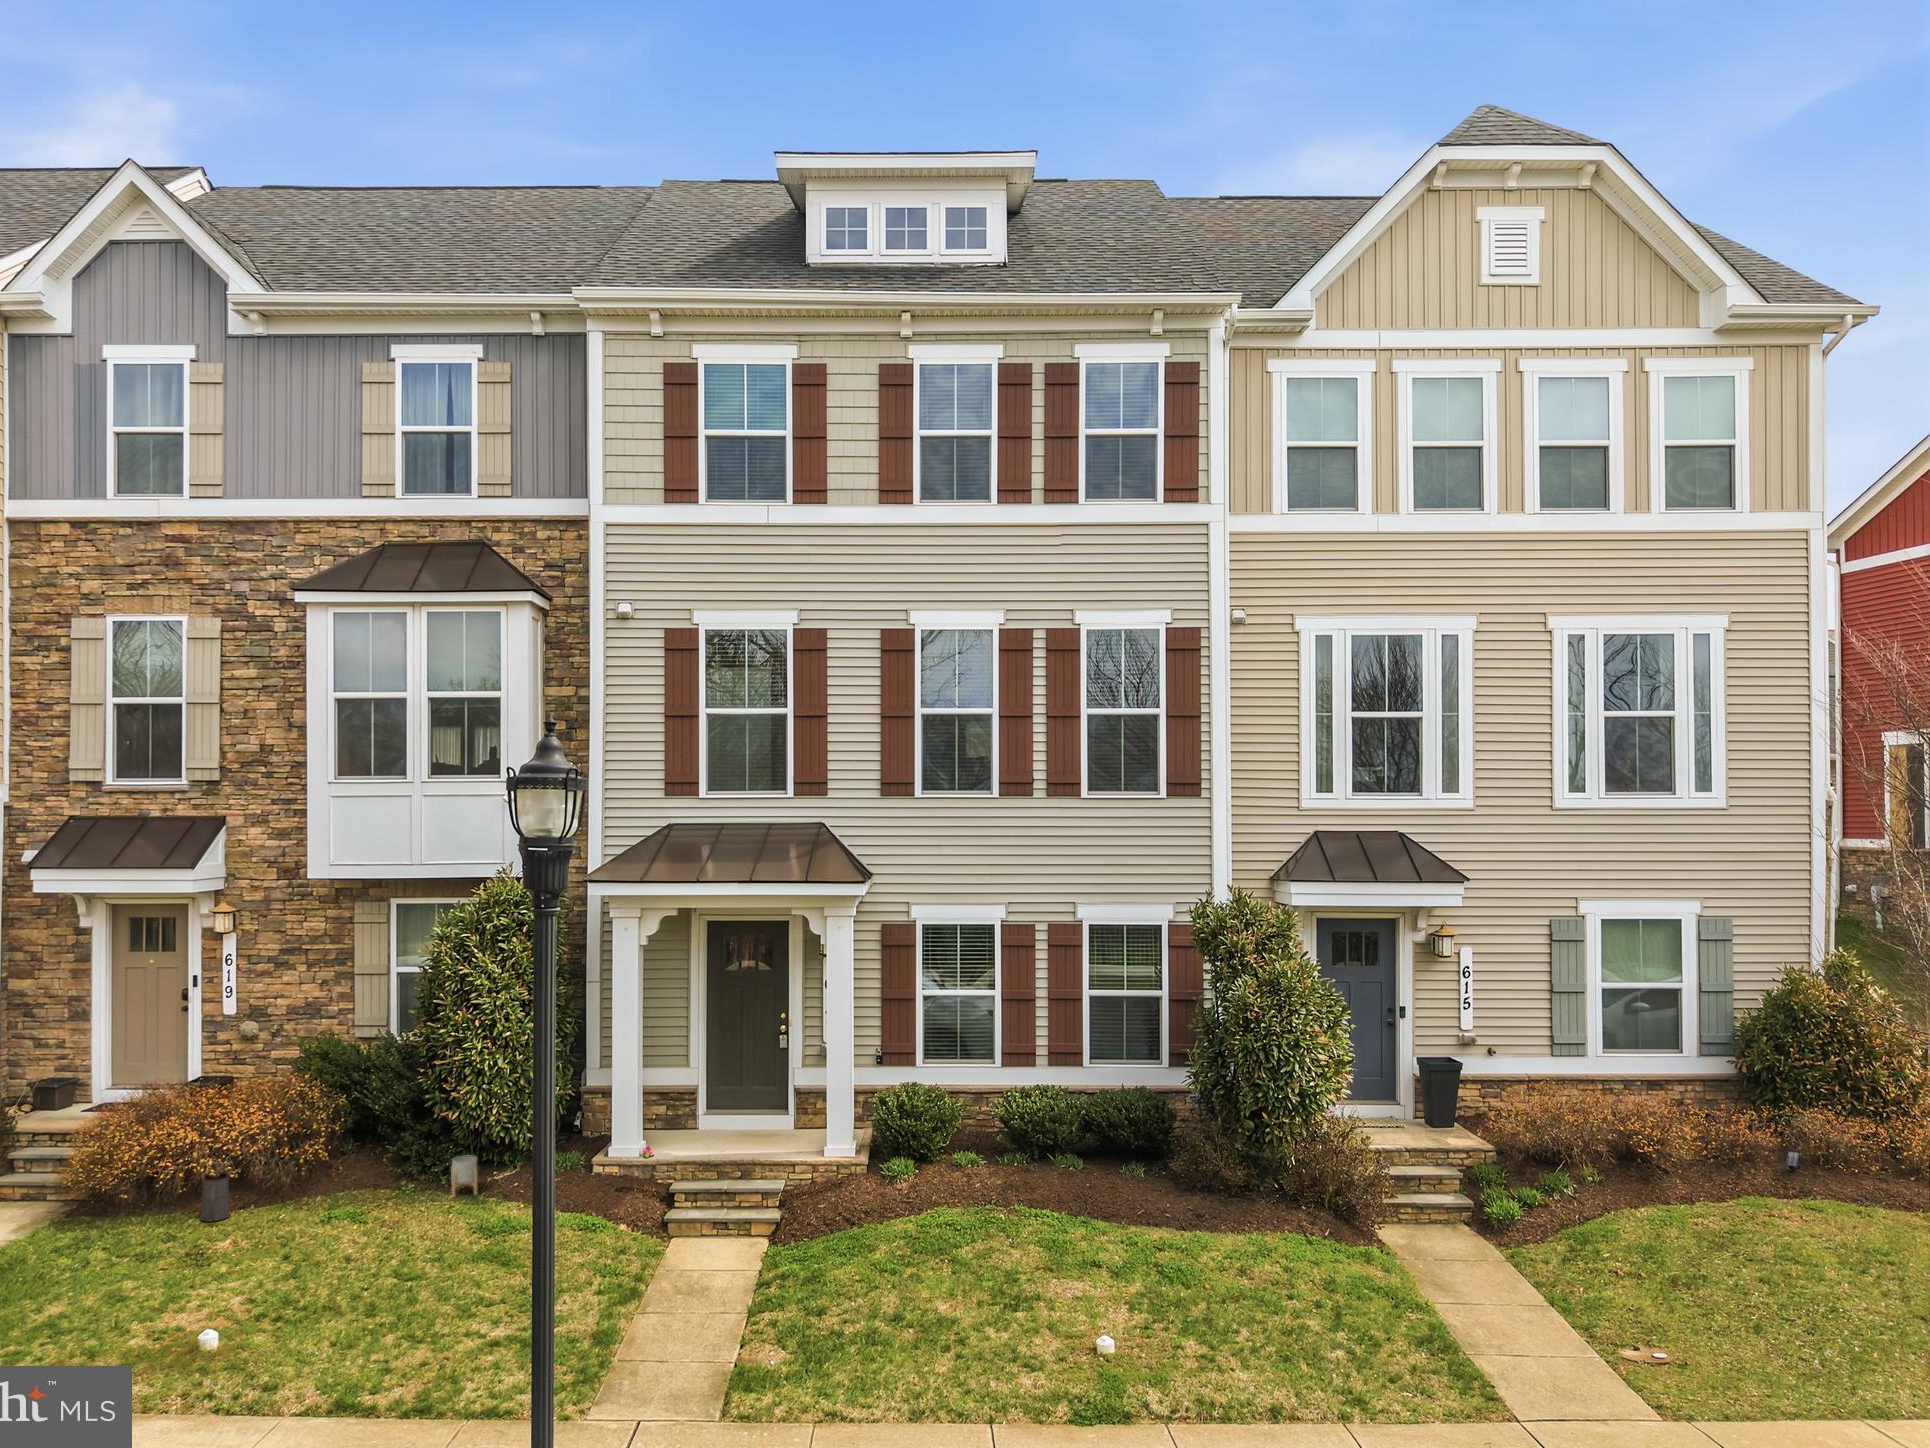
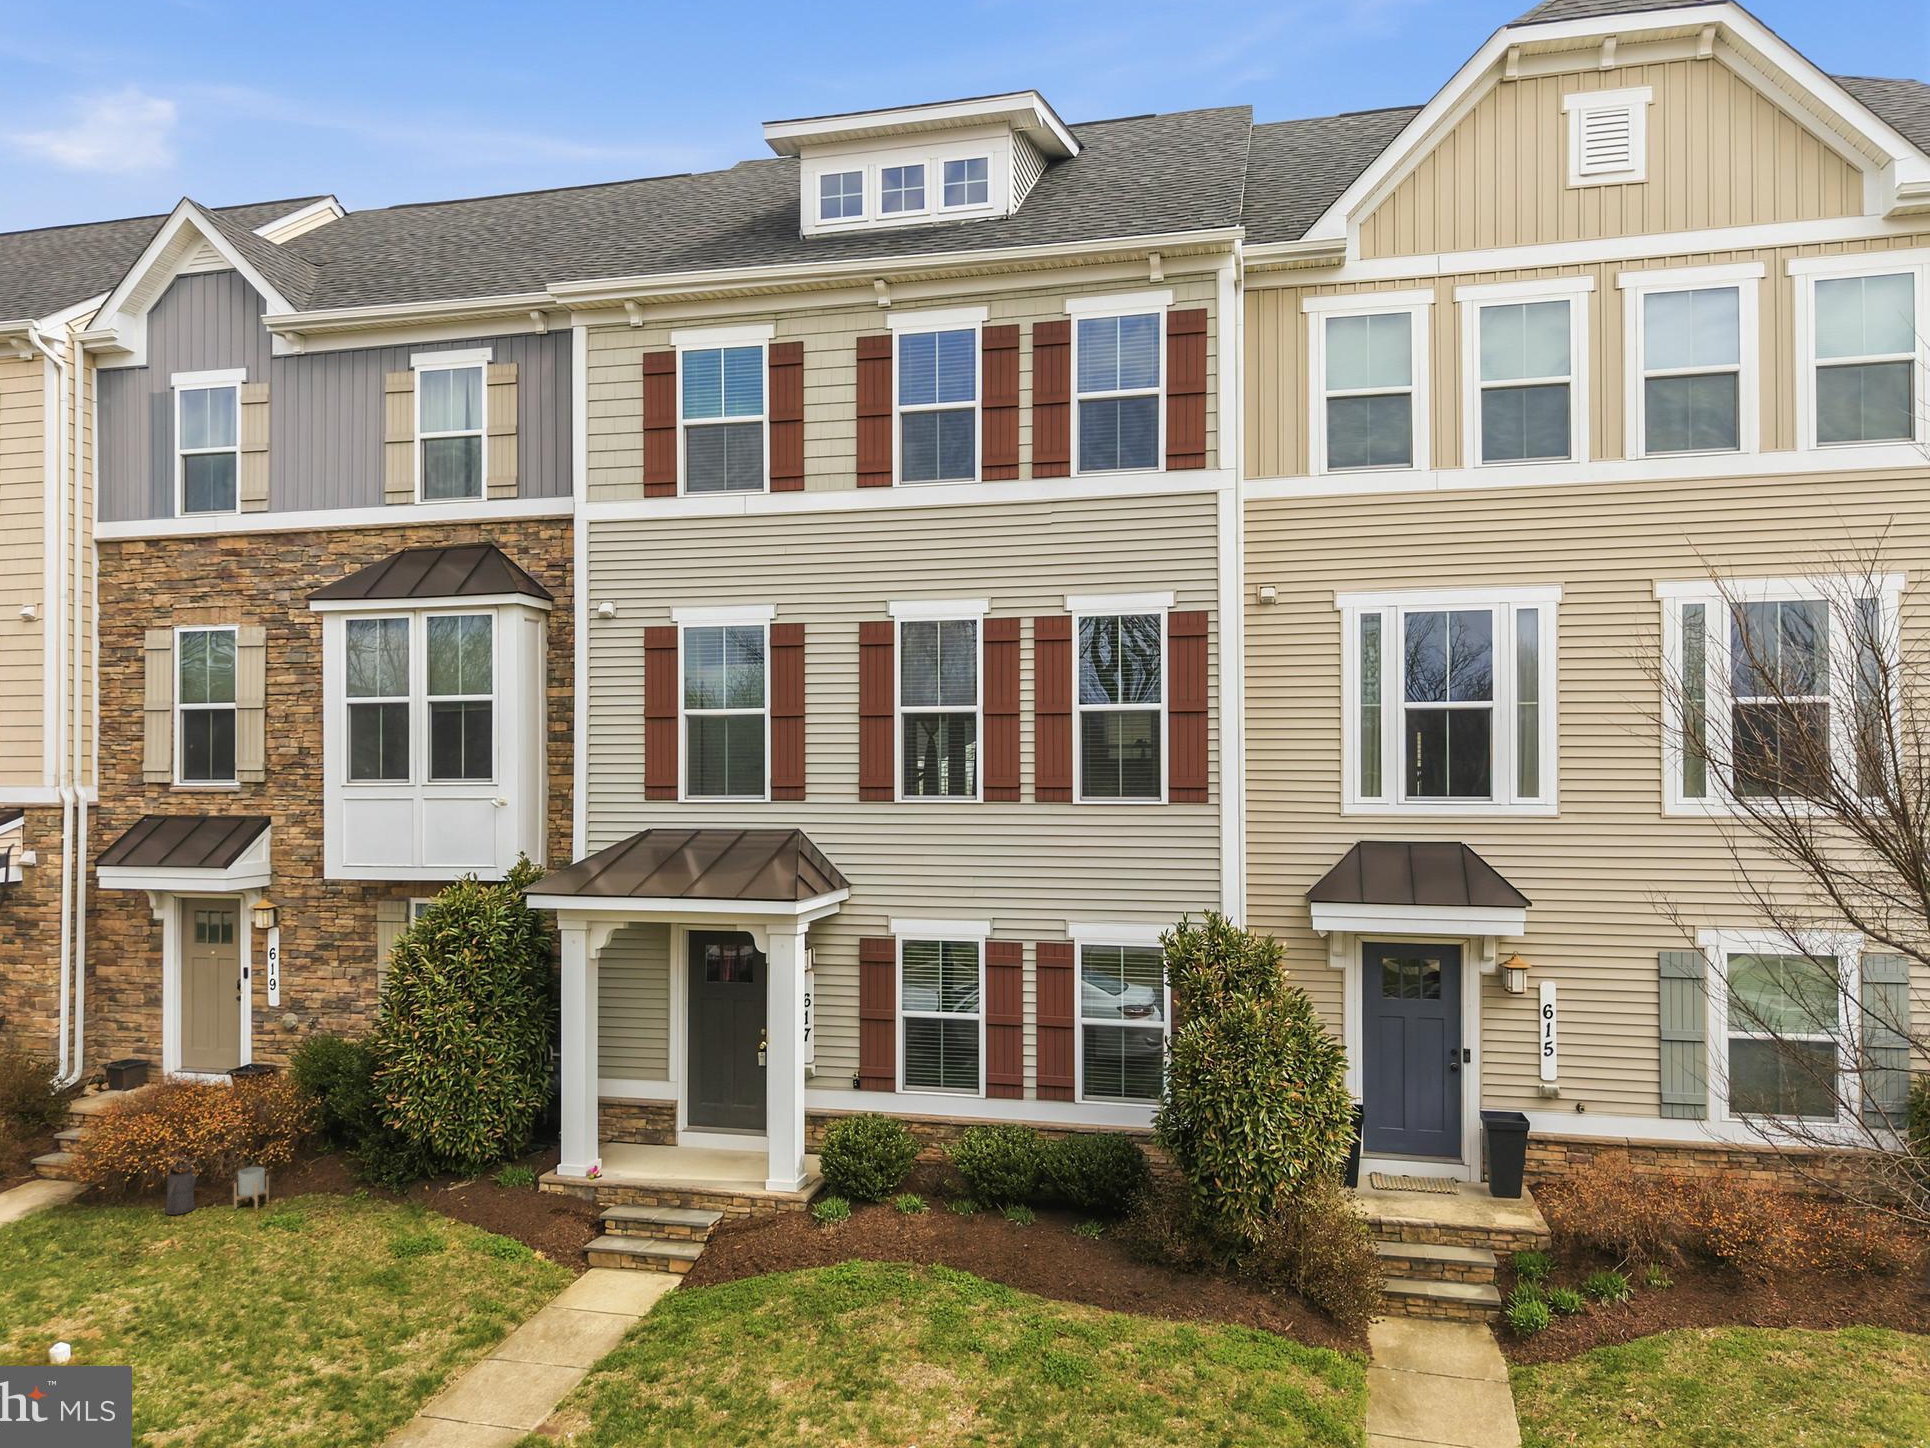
planter: present [451,1155,477,1197] -> present [234,1167,269,1209]

